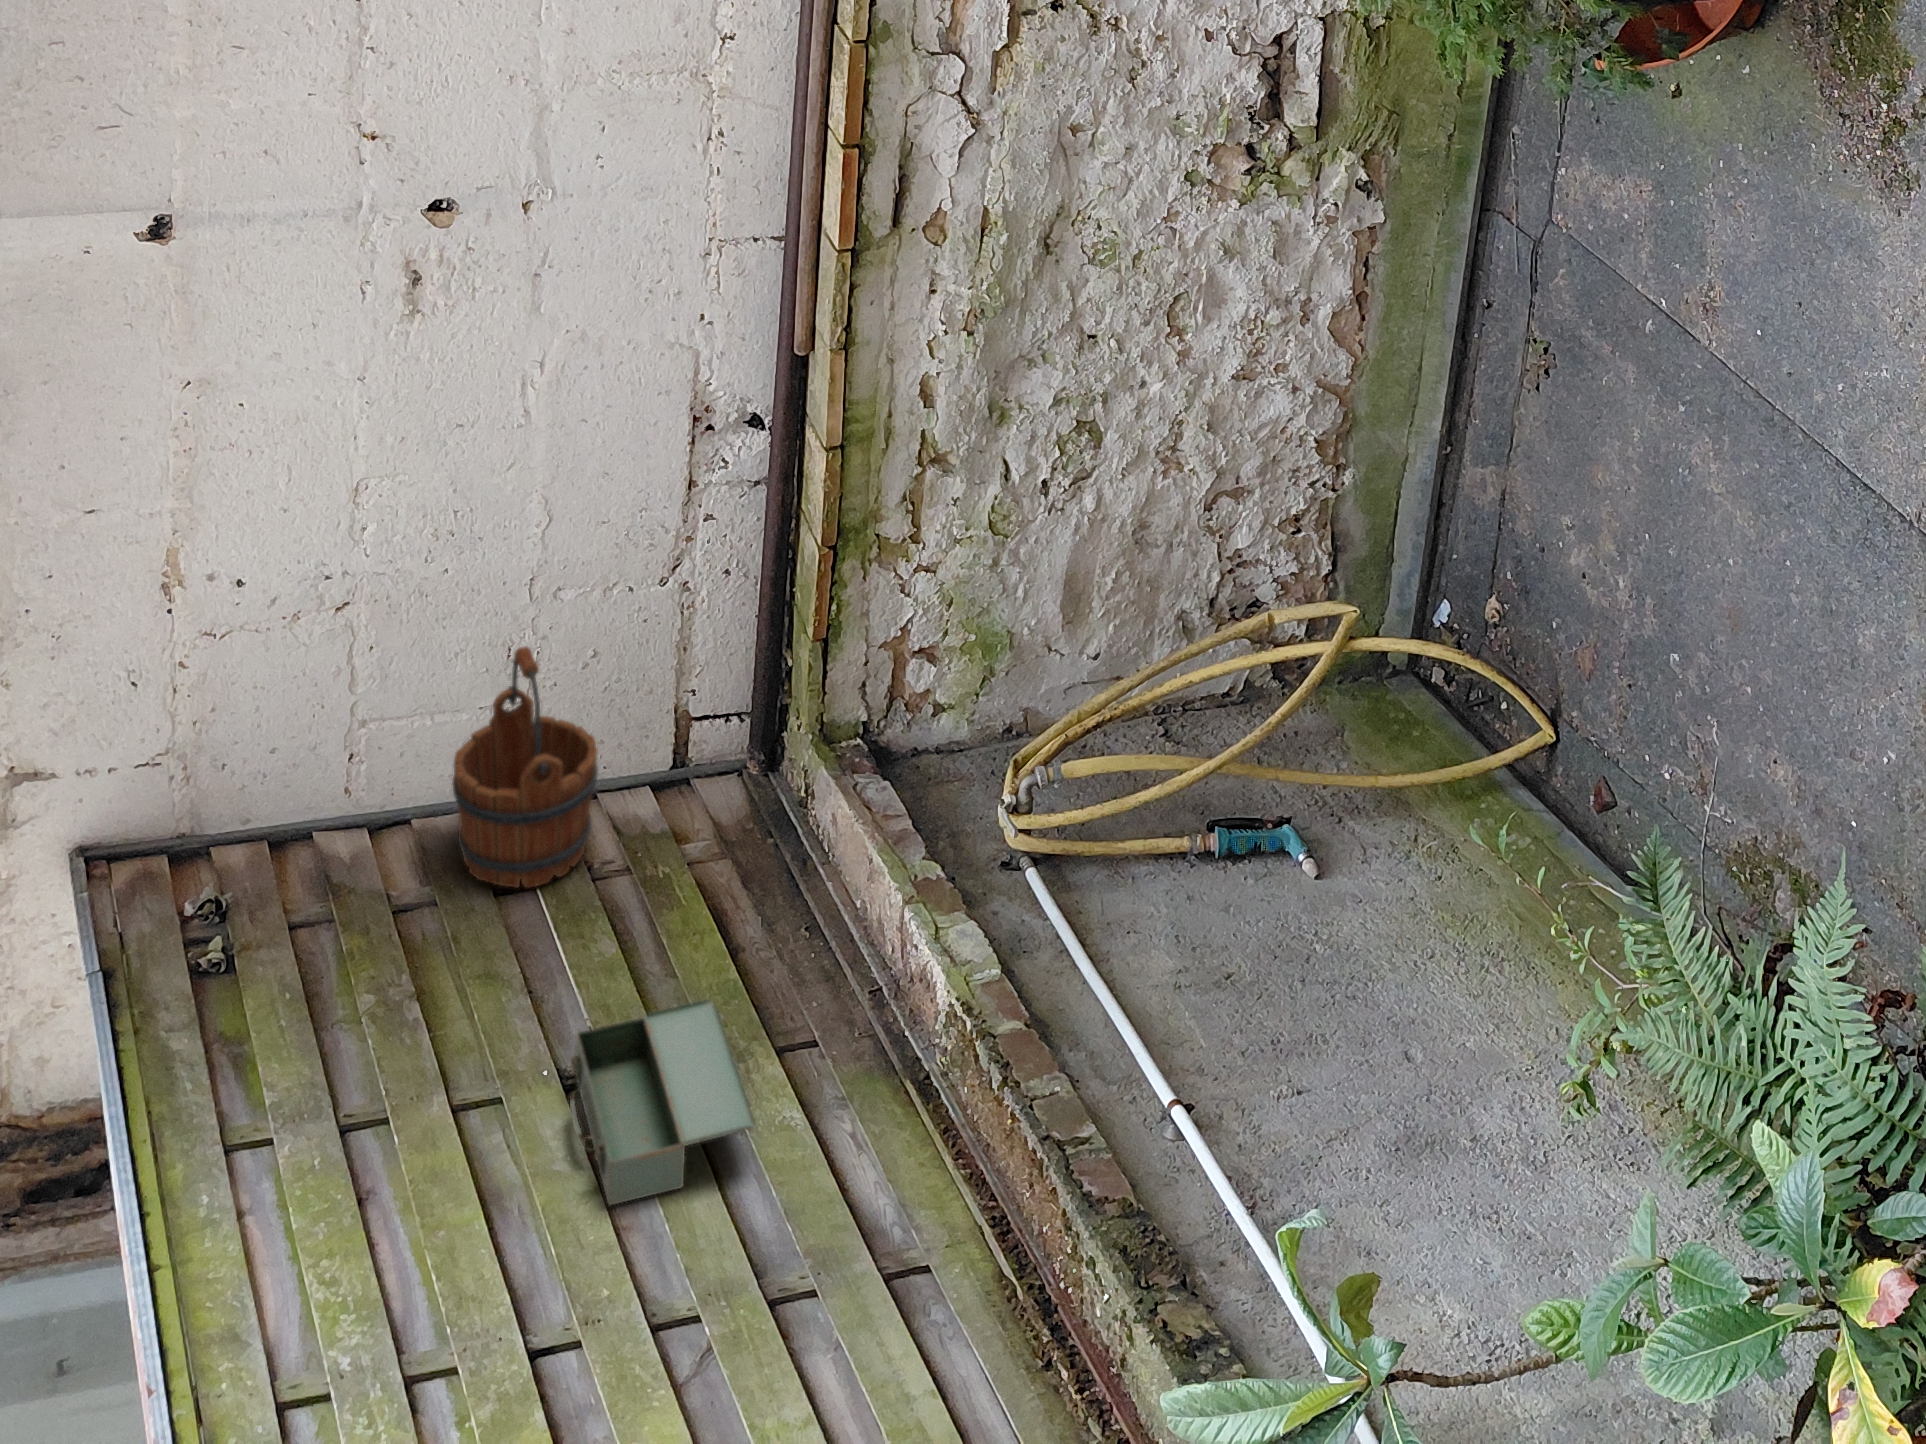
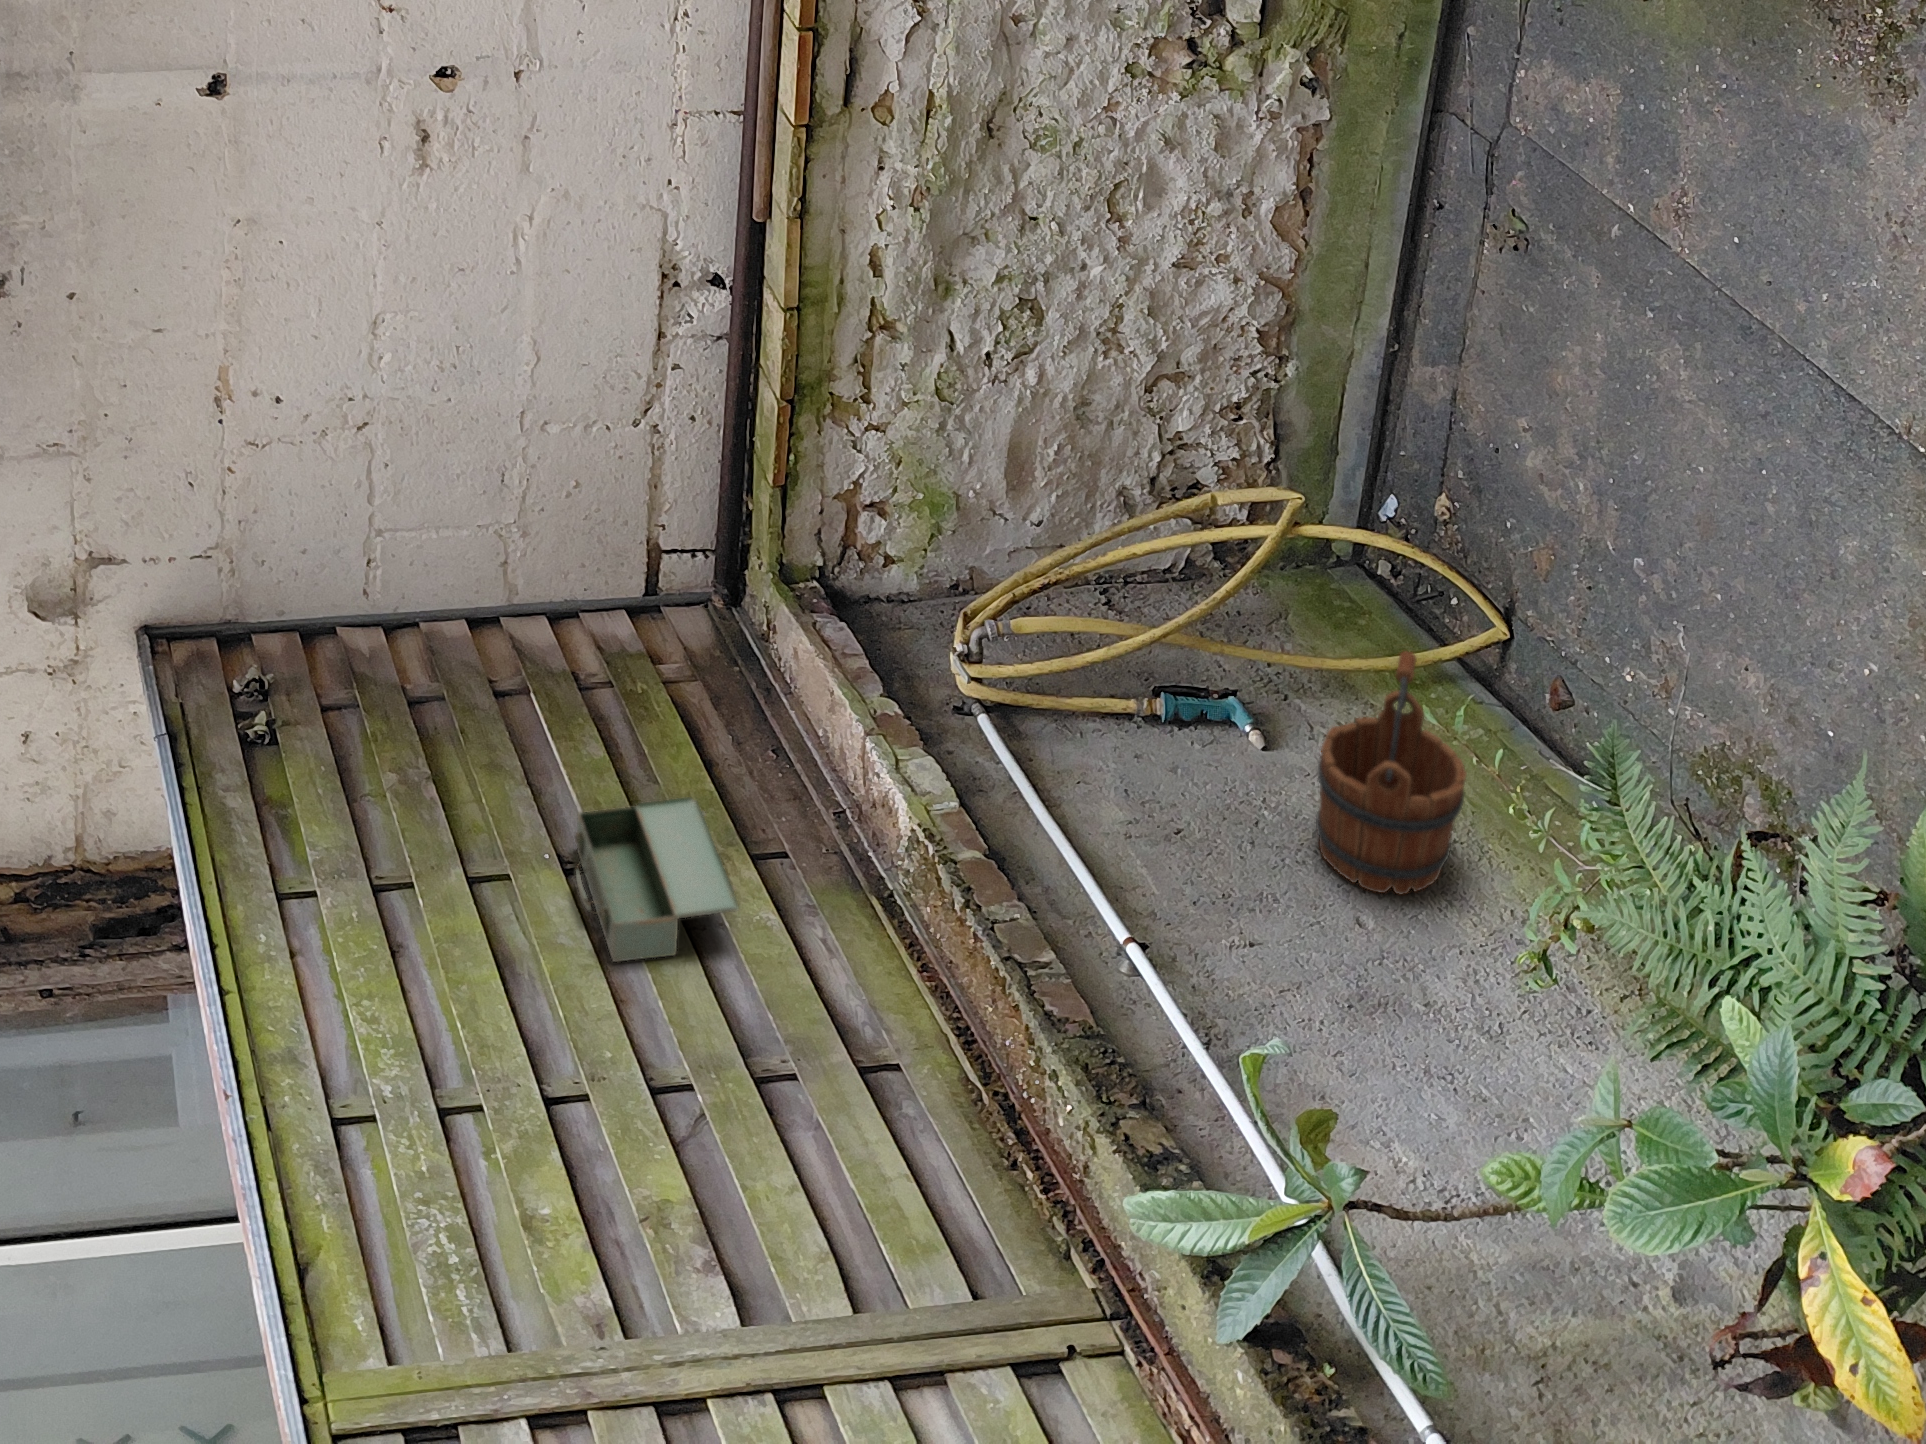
wooden bucket: present [453,647,598,888] -> present [1316,651,1467,894]

